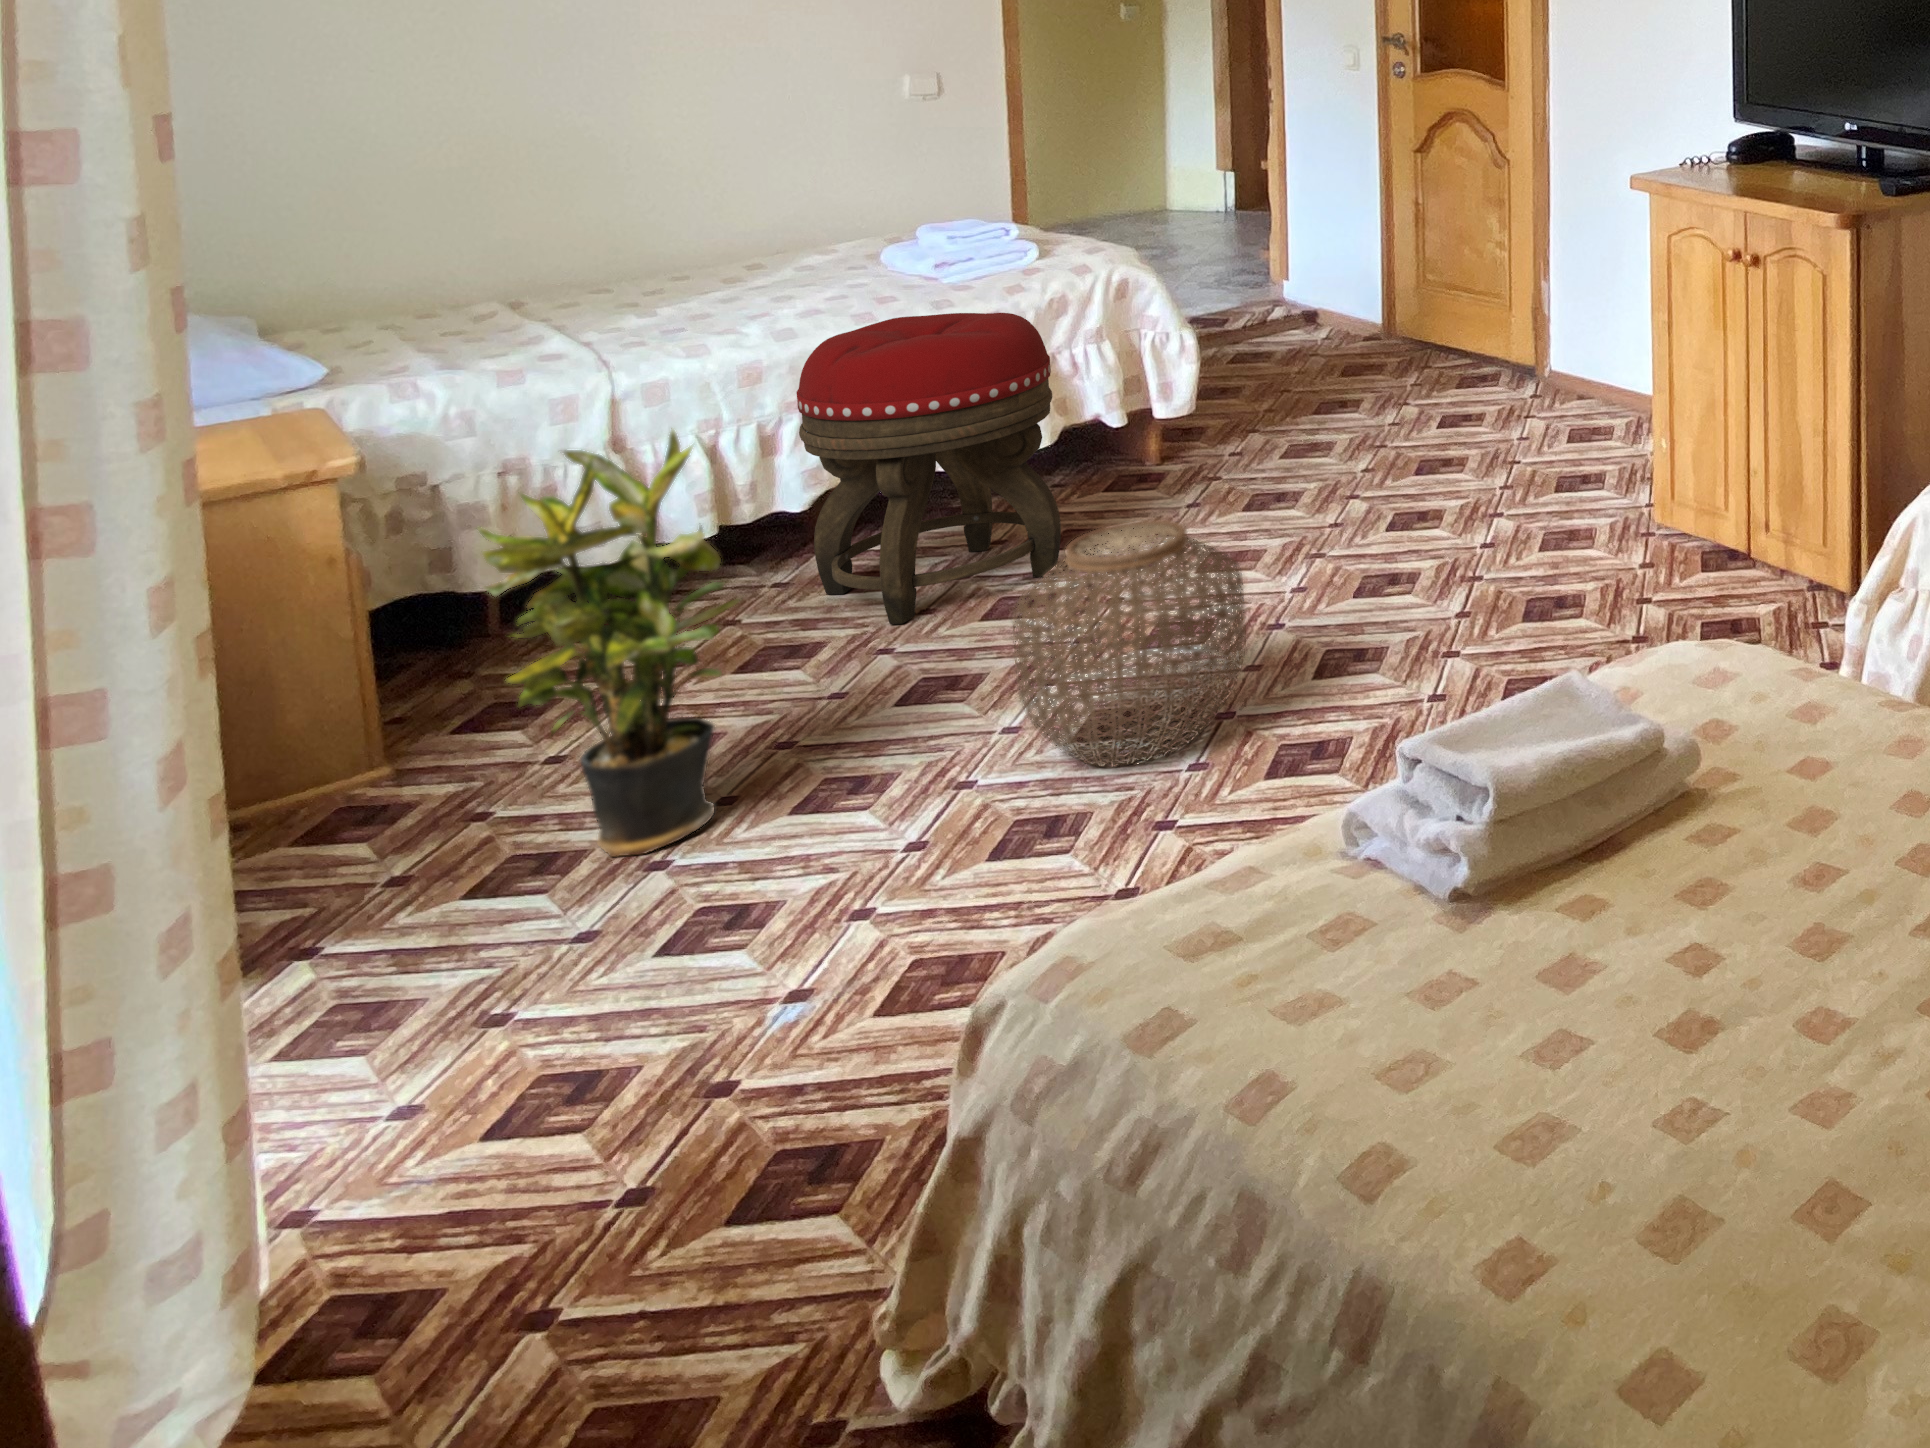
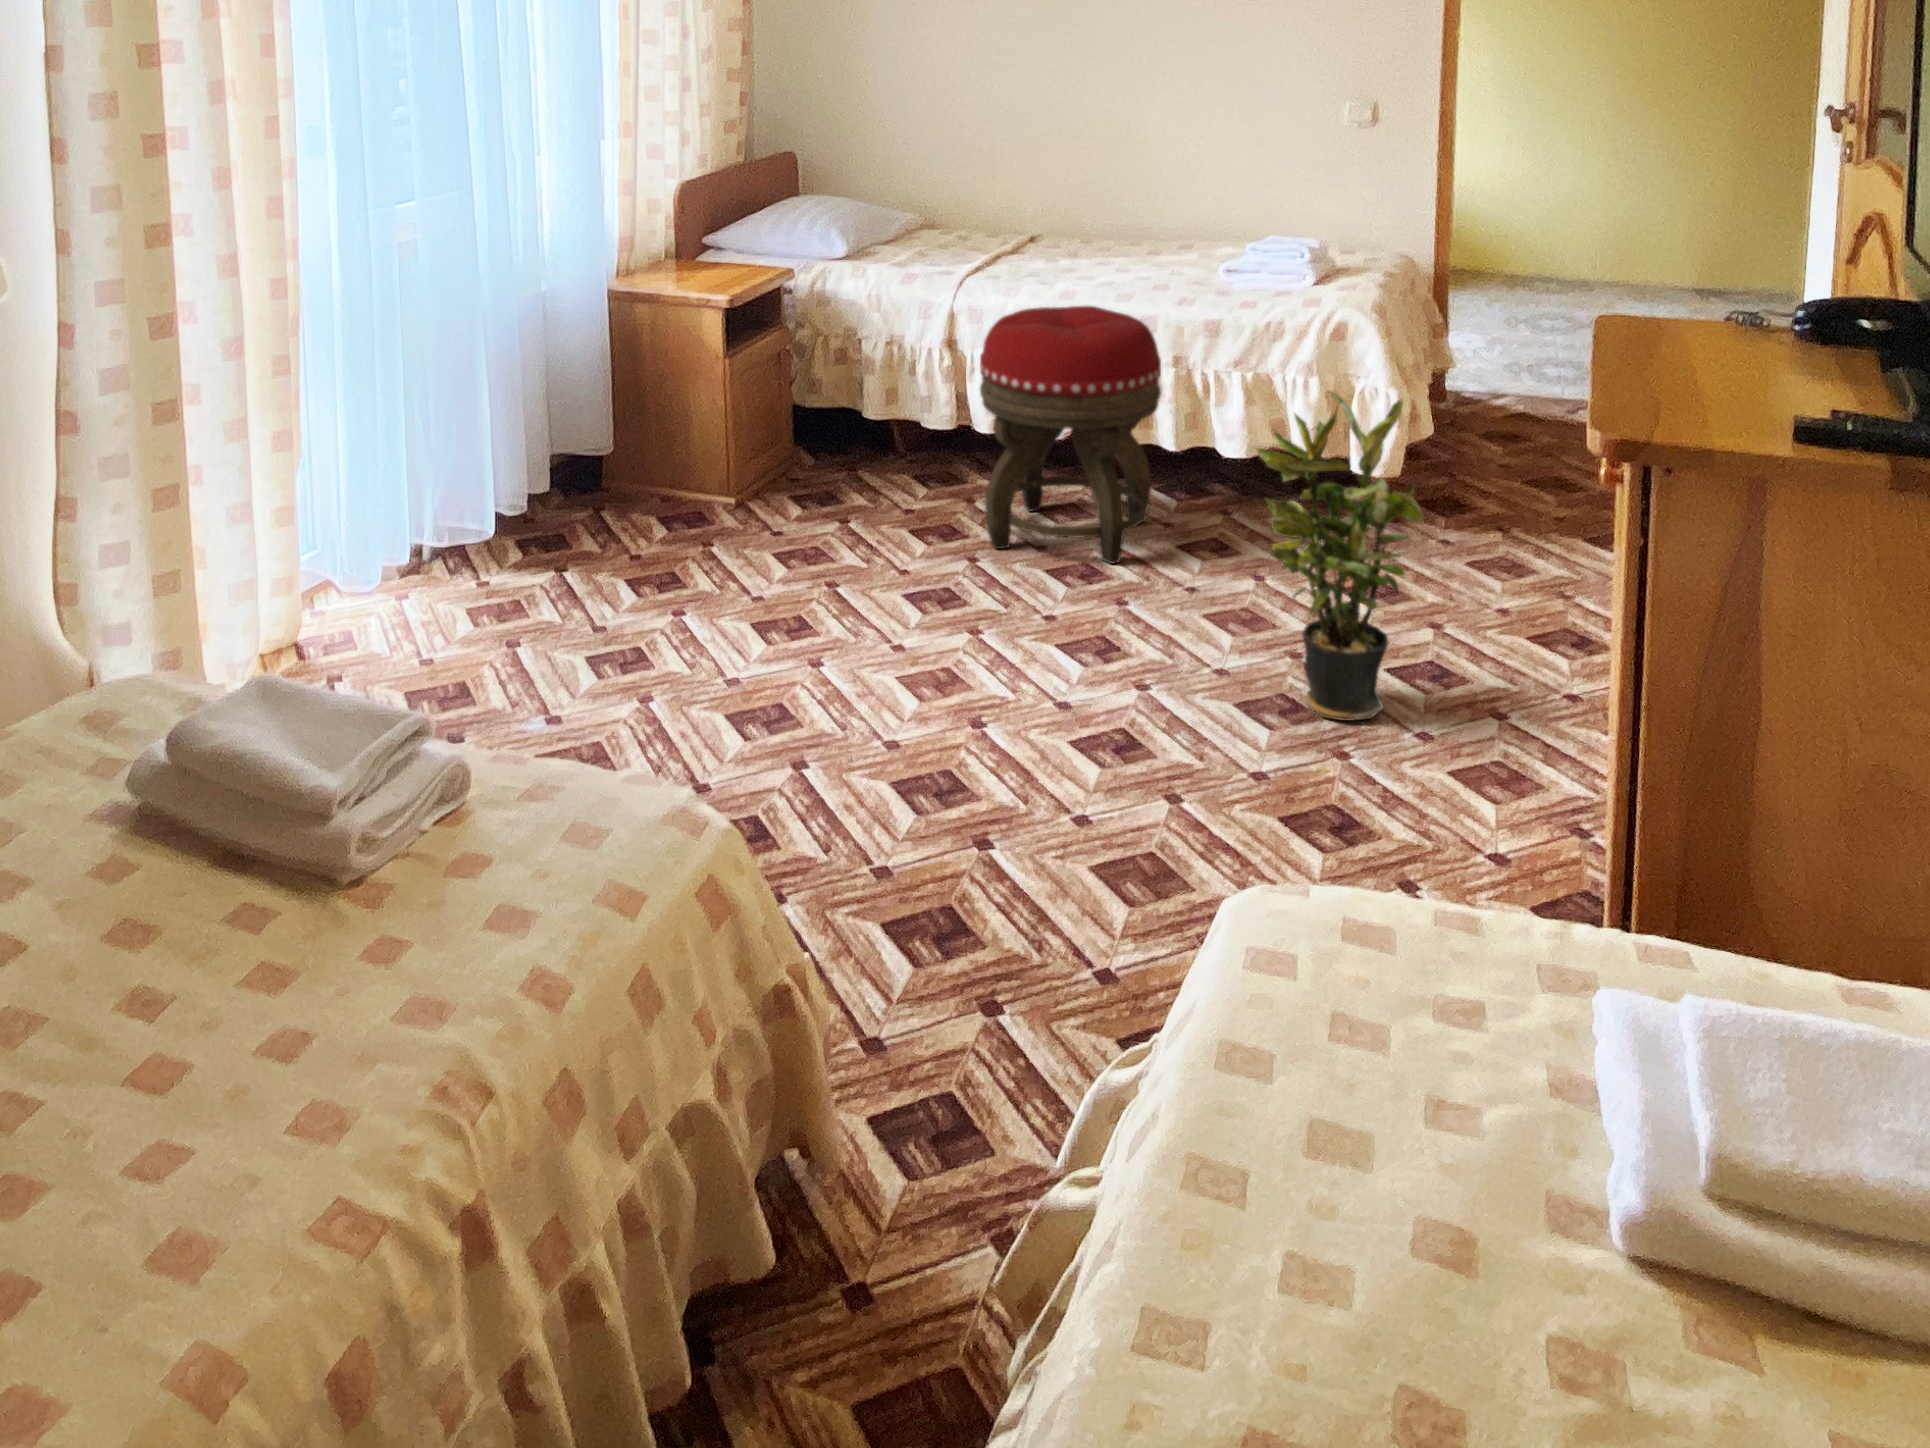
potted plant: present [478,430,741,857] -> present [1256,392,1424,721]
woven basket: present [1013,519,1246,767] -> none [766,520,944,733]

